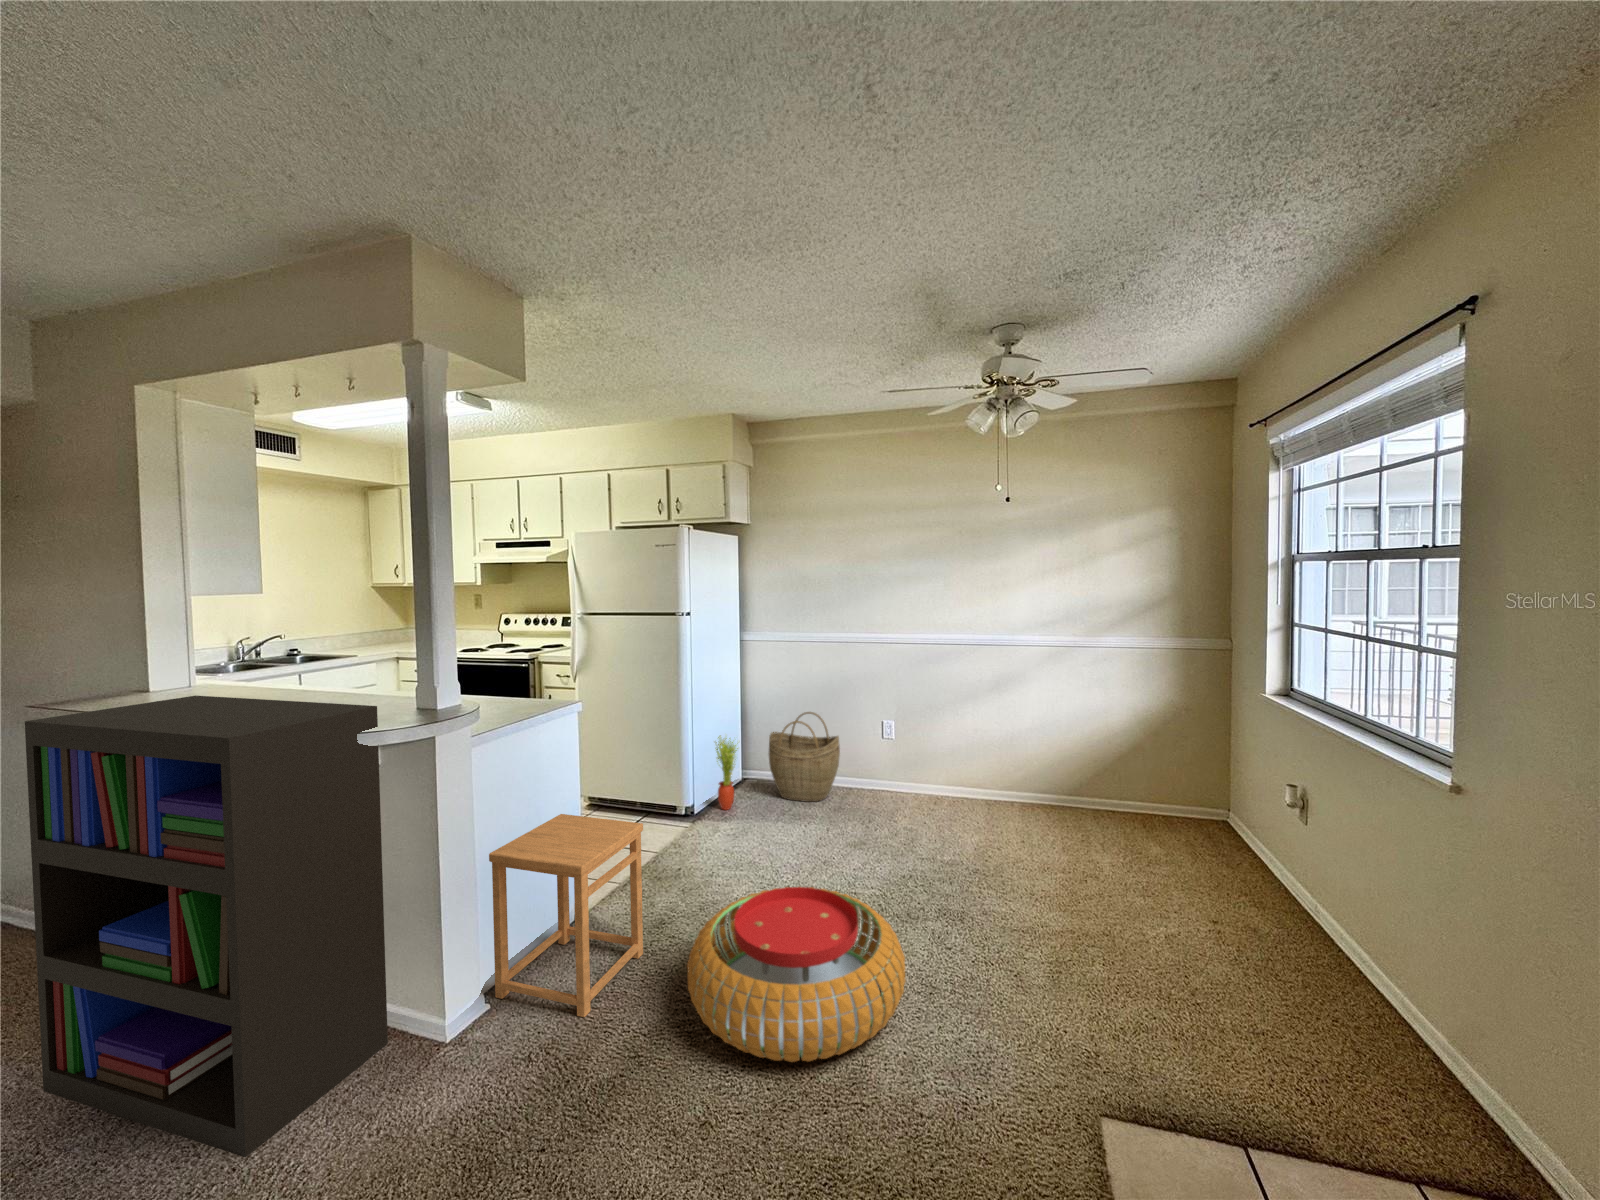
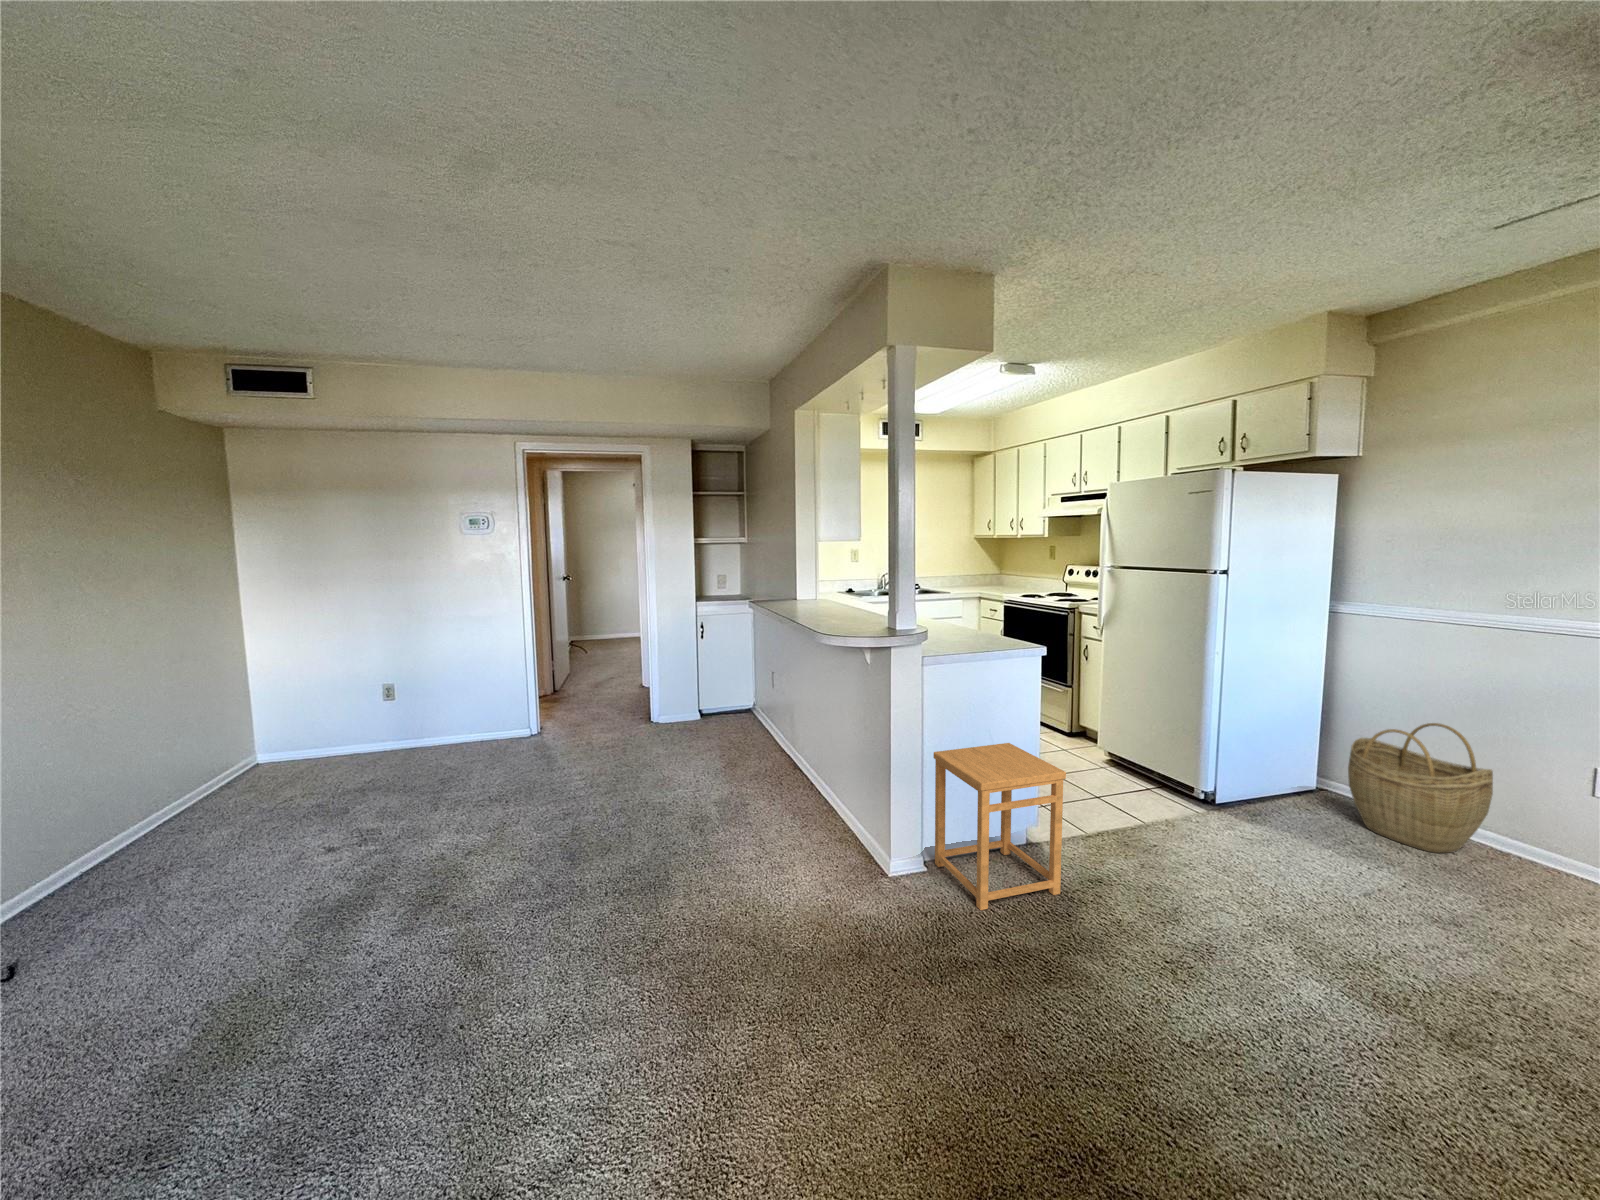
bookshelf: present [25,695,388,1157] -> none [736,606,864,872]
potted plant: present [715,735,738,810] -> none [1252,721,1295,813]
pouf: present [687,887,905,1062] -> none [1055,884,1359,1107]

